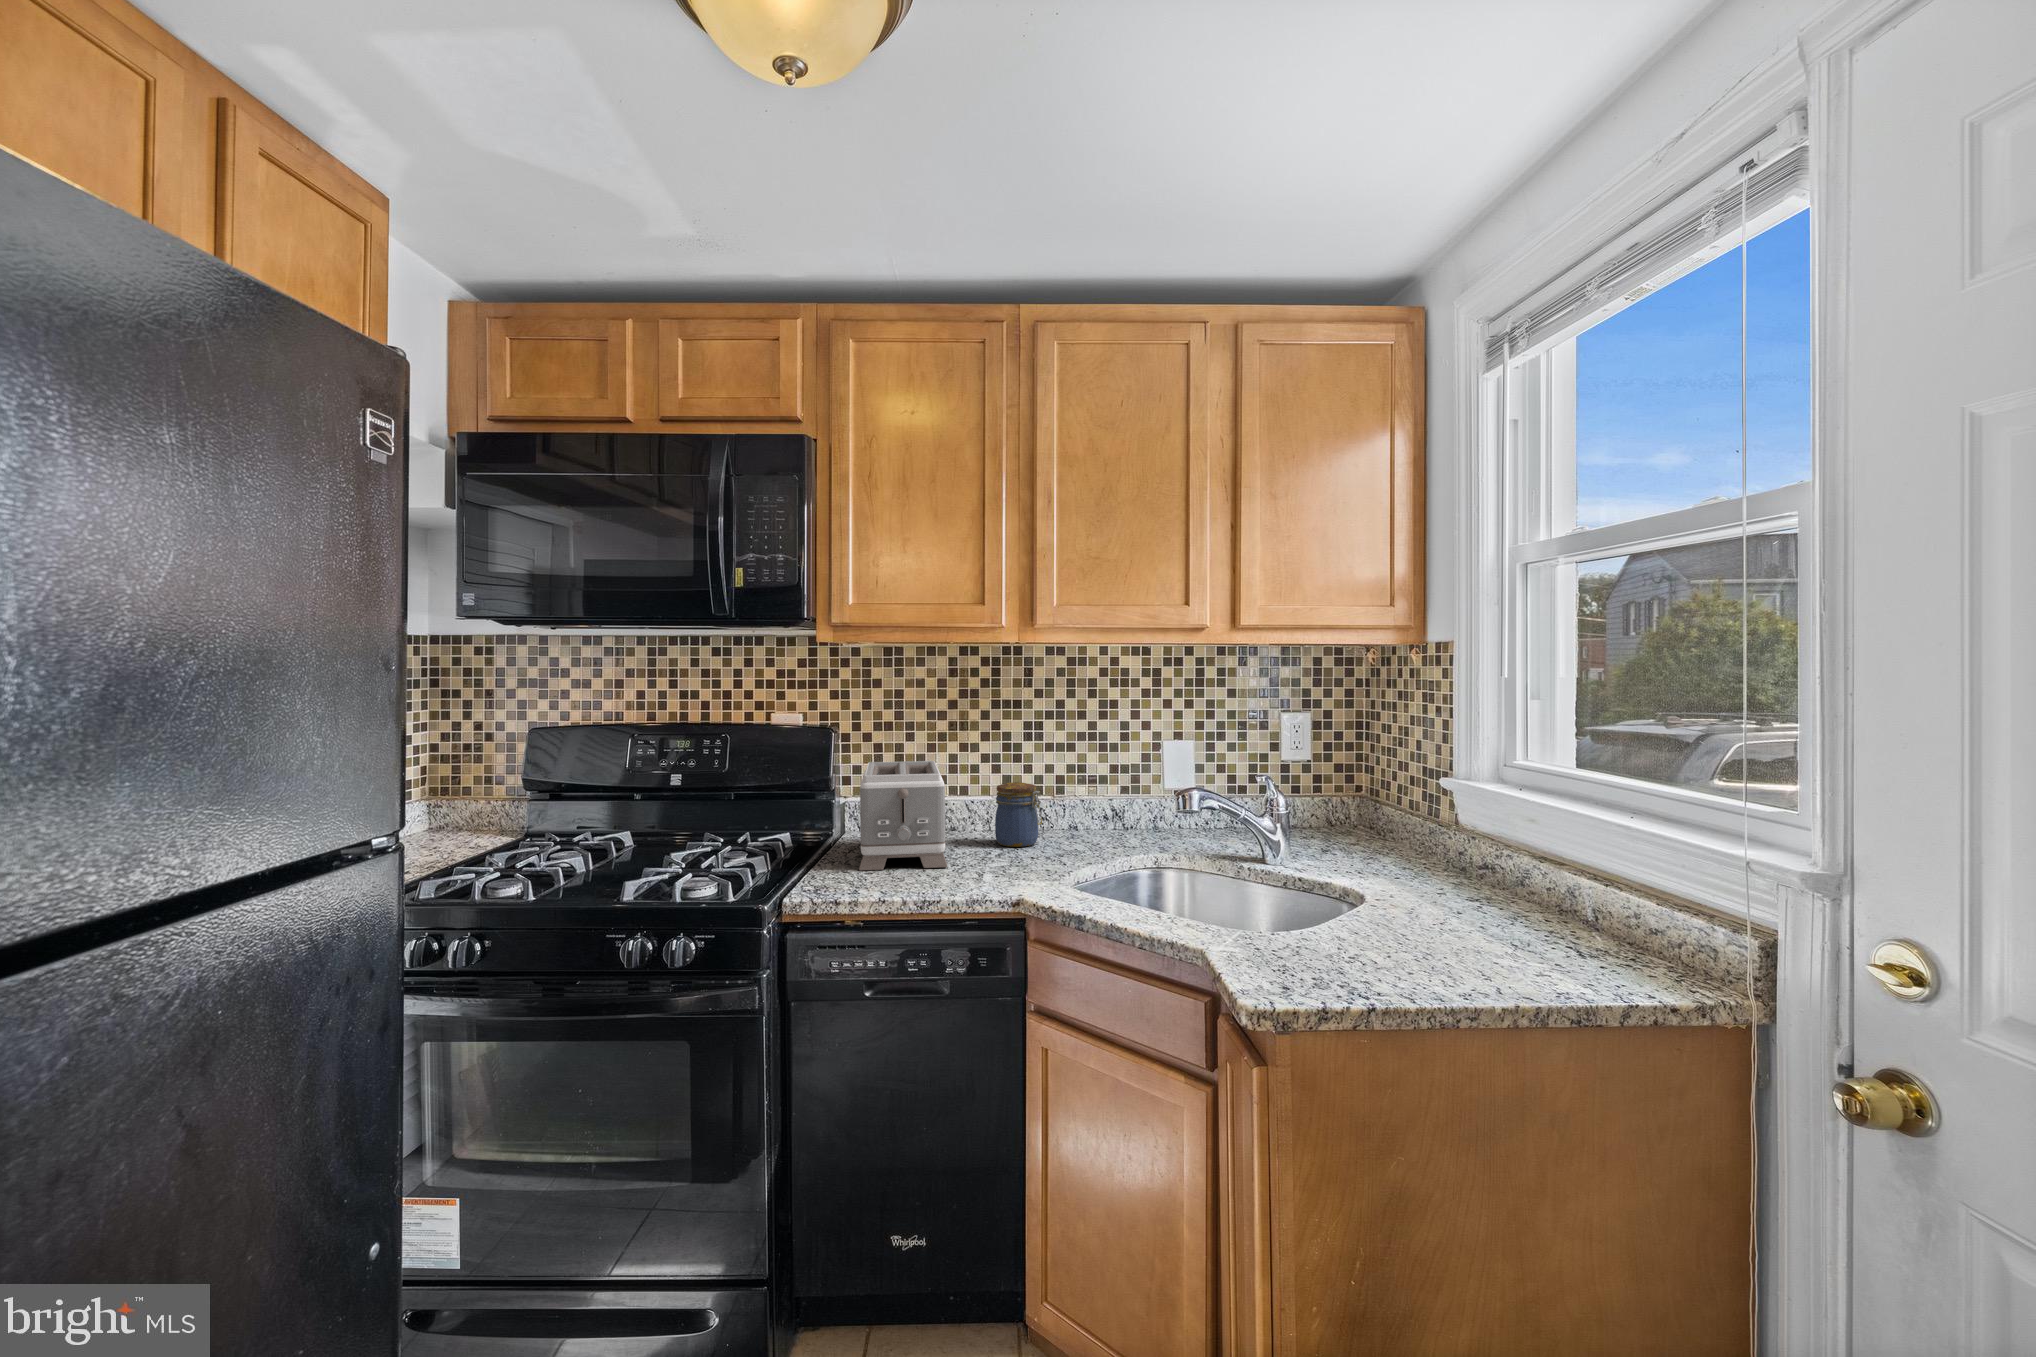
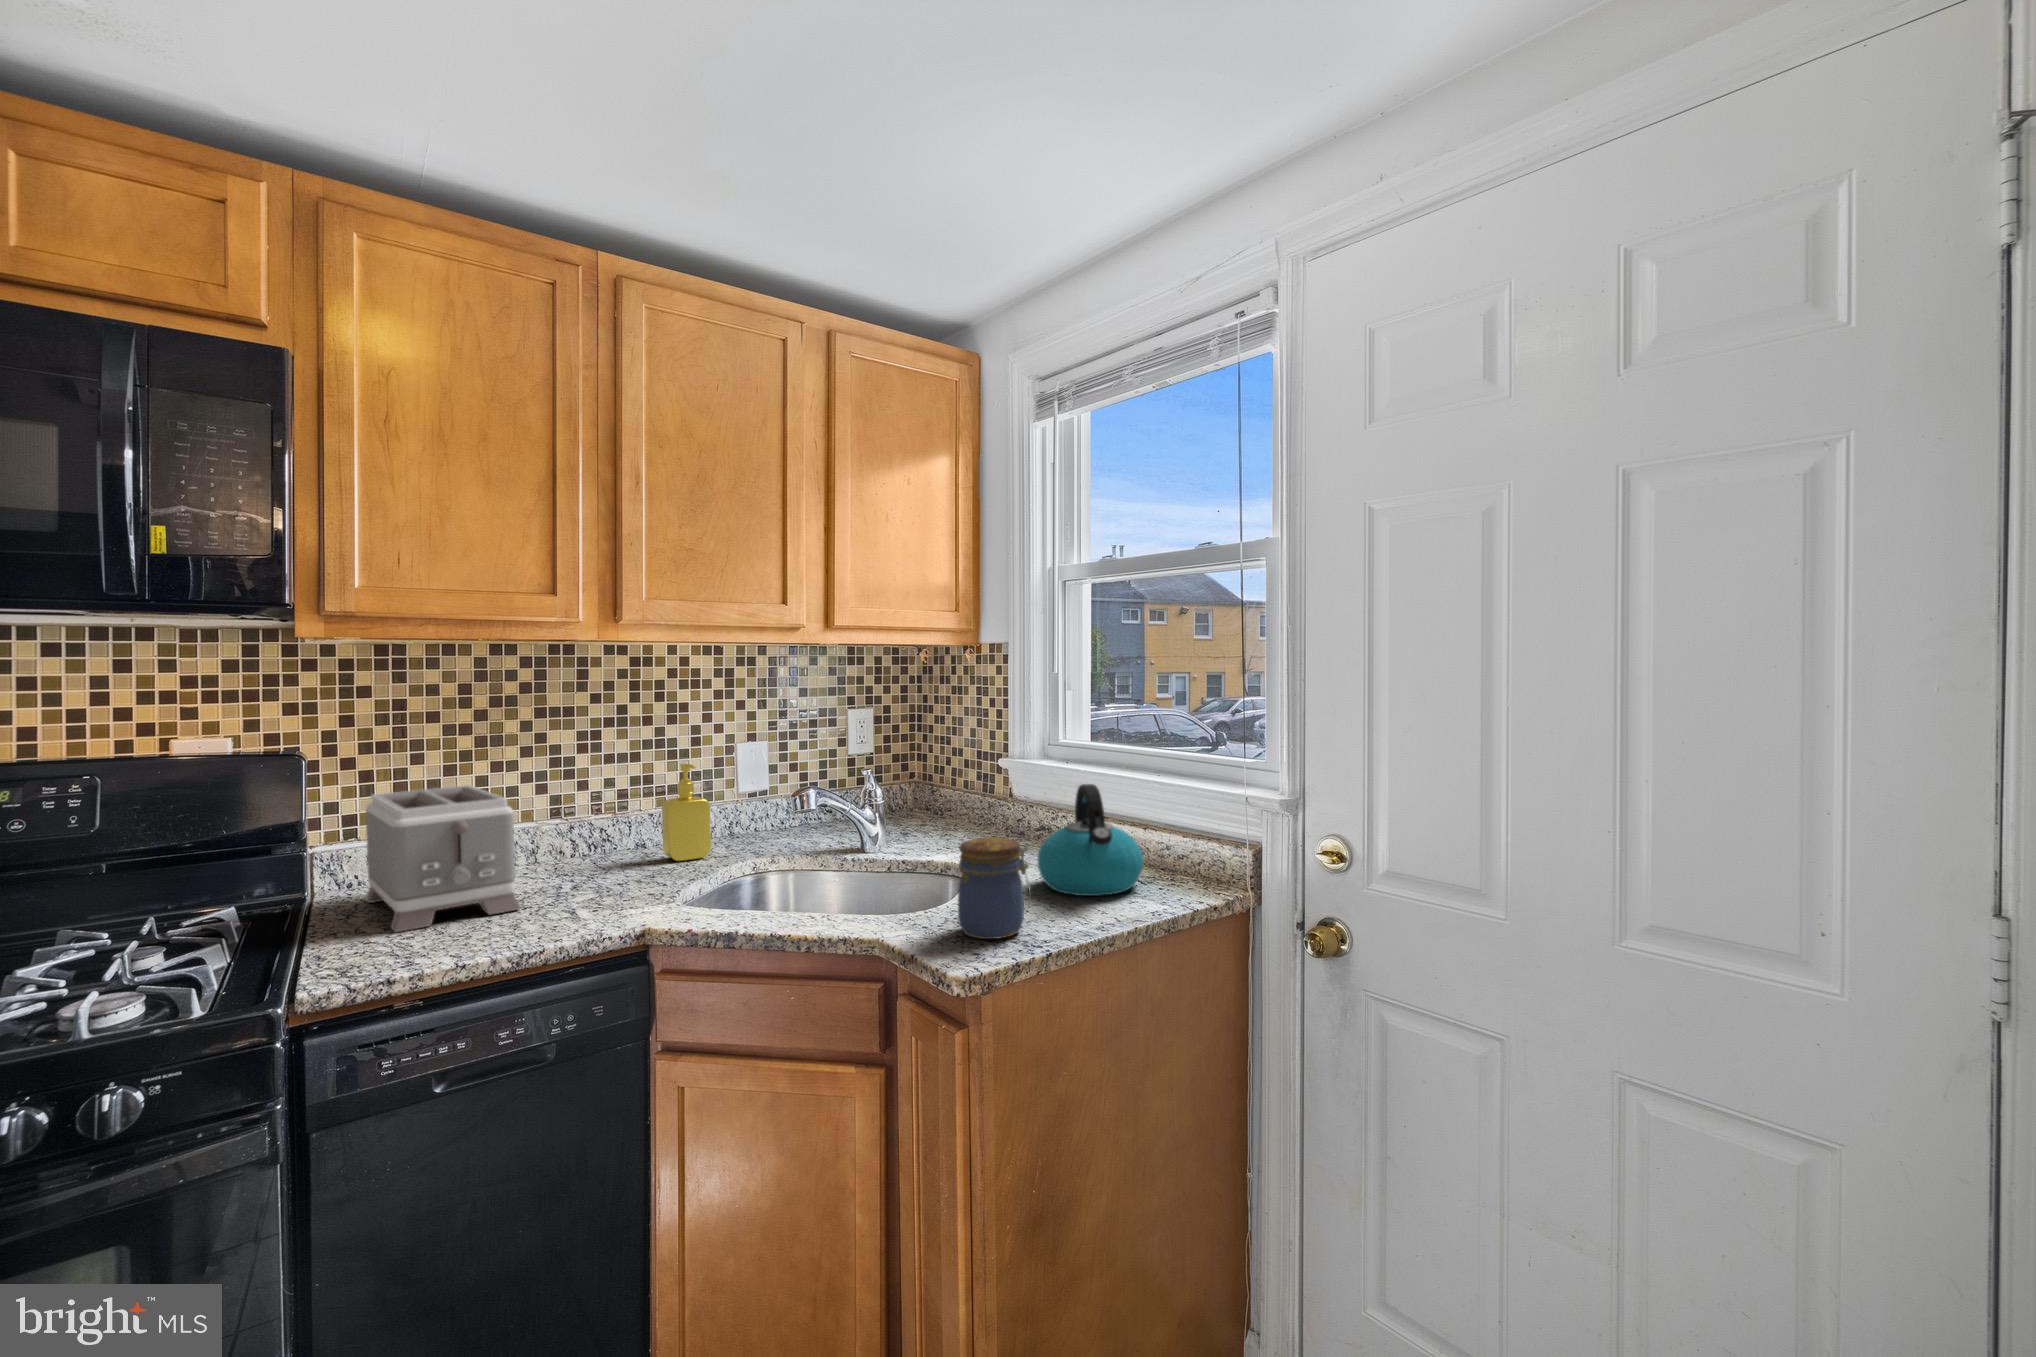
soap dispenser: none [1085,756,1125,846] -> present [662,764,711,861]
jar: present [995,782,1042,847] -> present [958,837,1031,939]
kettle: none [1426,816,1574,957] -> present [1037,784,1144,896]

